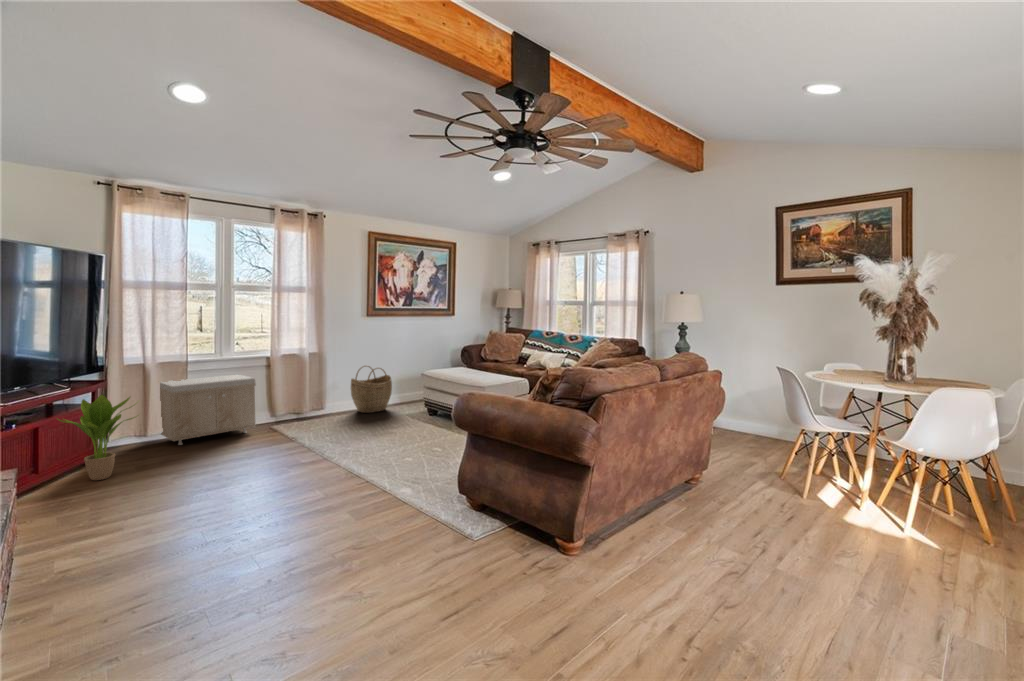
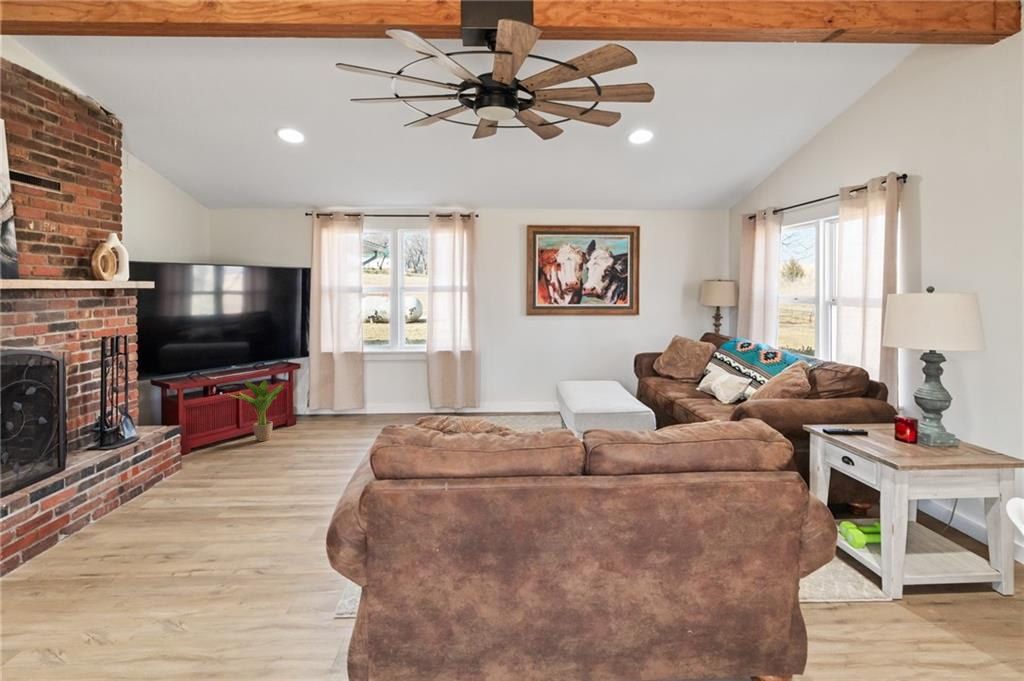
woven basket: present [351,366,392,413] -> none [501,366,542,416]
storage bench: present [160,375,256,445] -> none [335,366,406,420]

